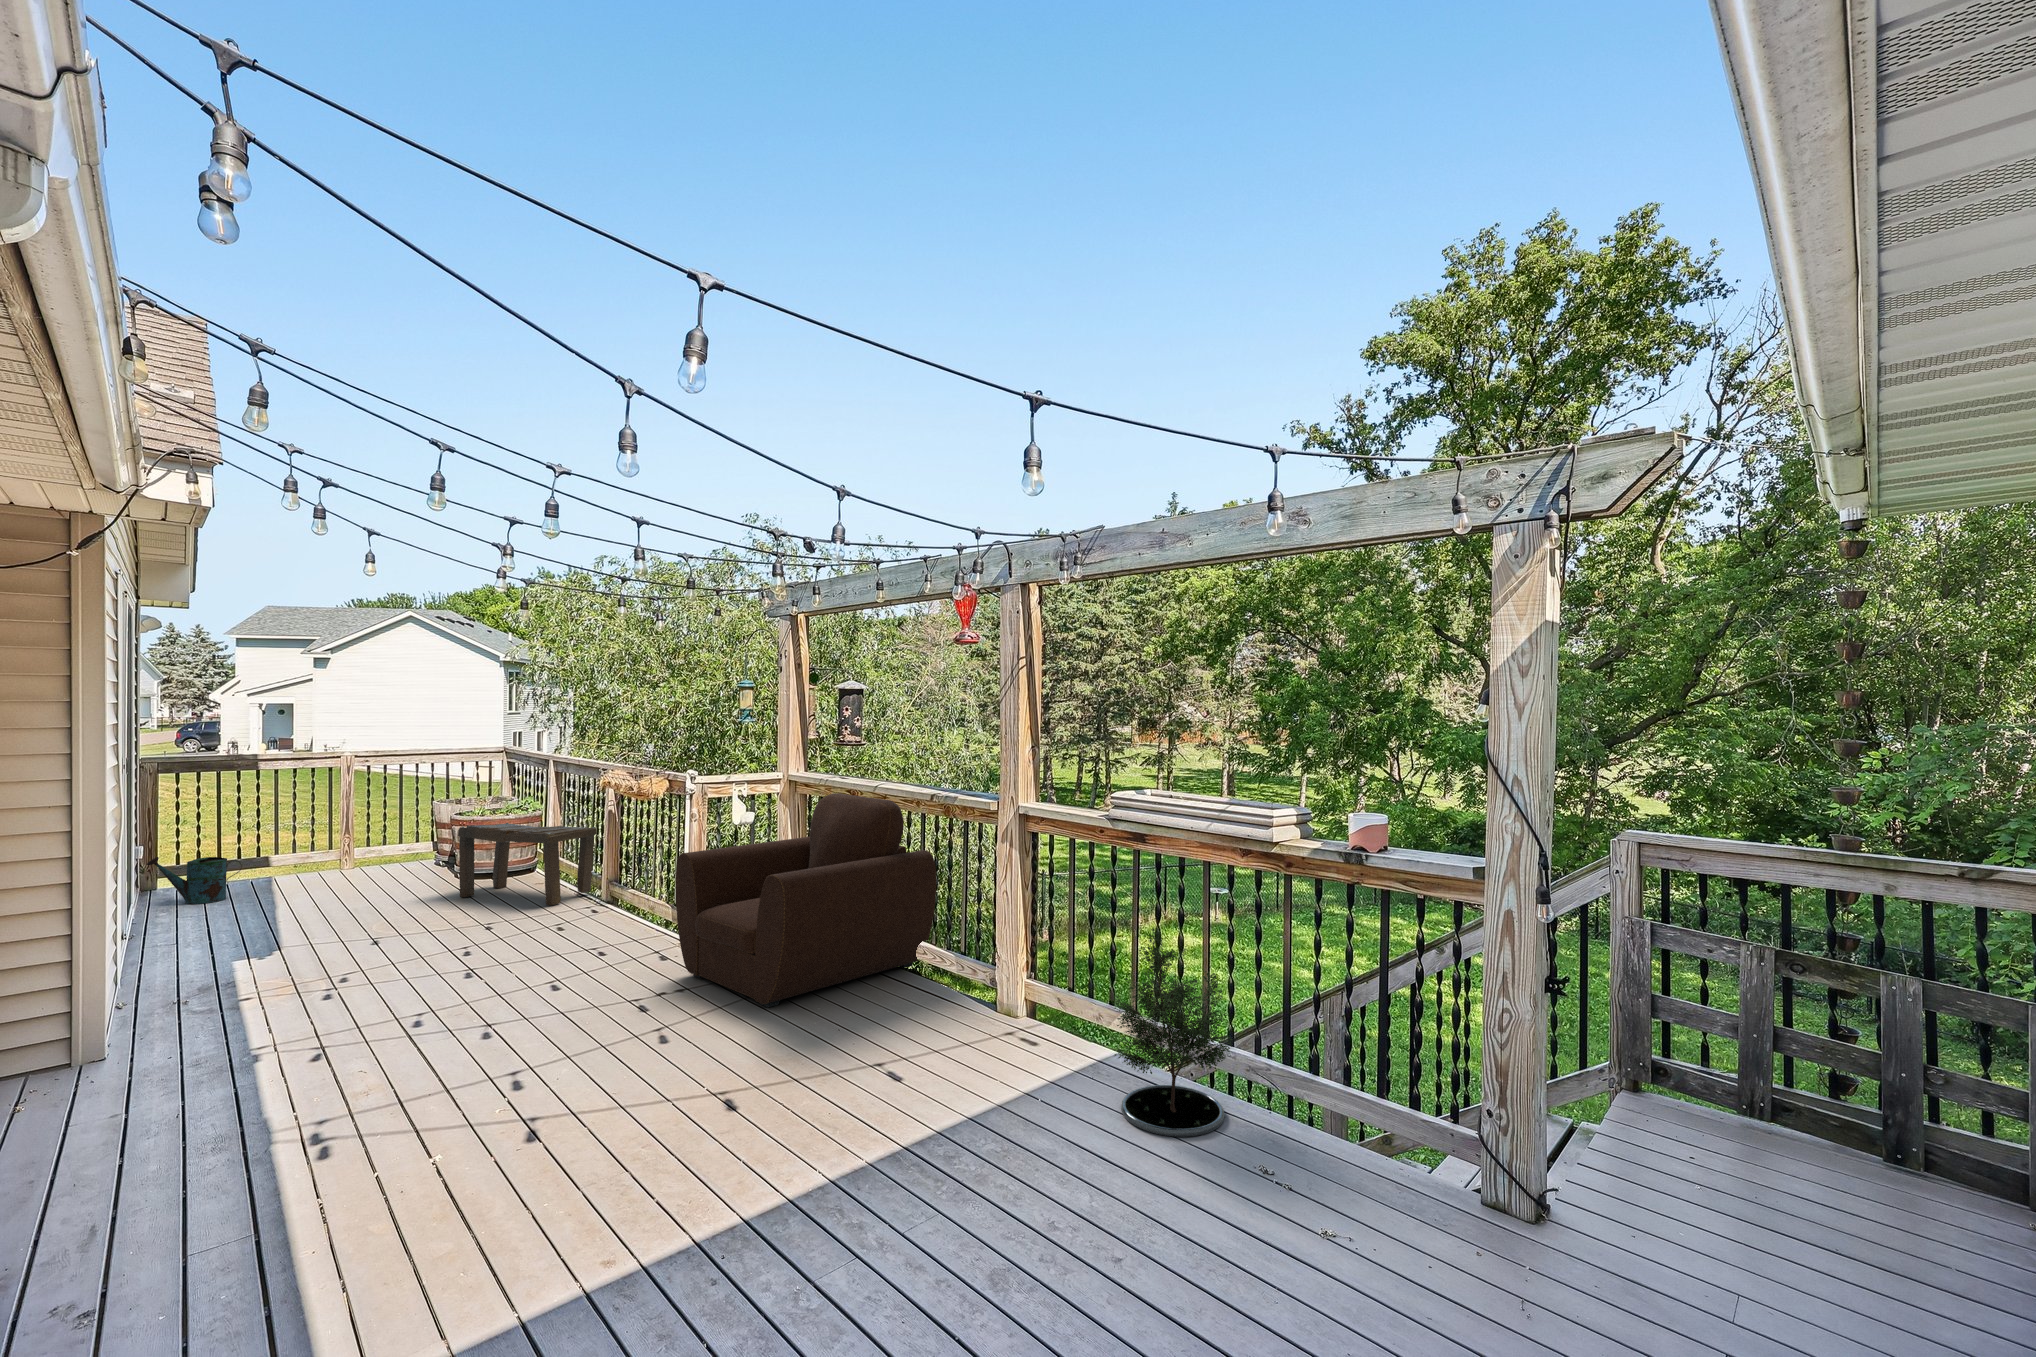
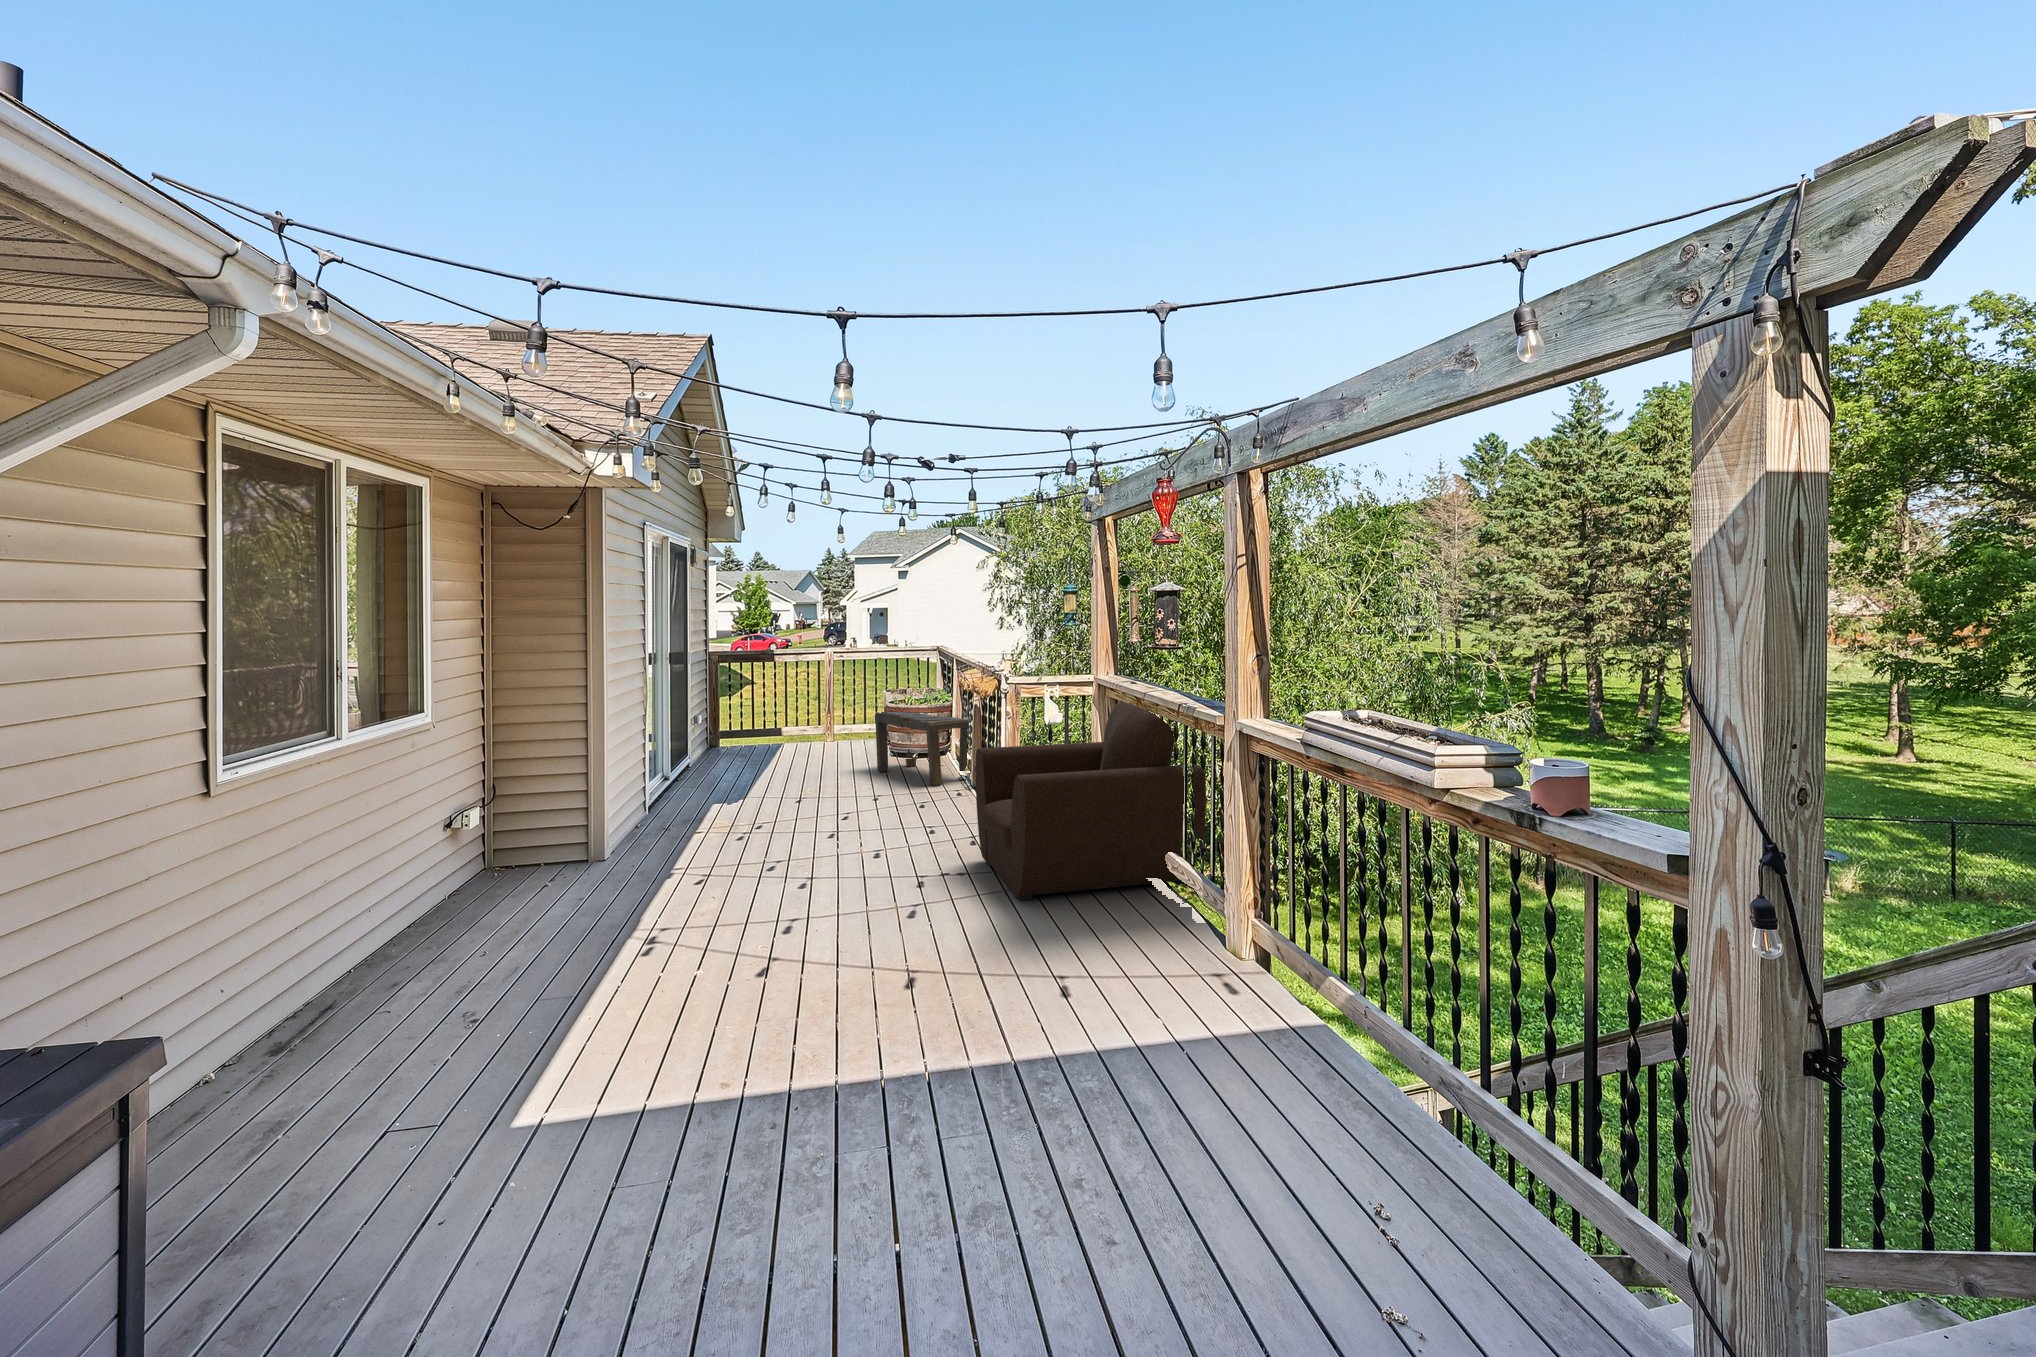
watering can: present [147,857,242,904] -> none [693,722,749,759]
potted tree: present [1113,927,1232,1137] -> none [1235,874,1399,1121]

